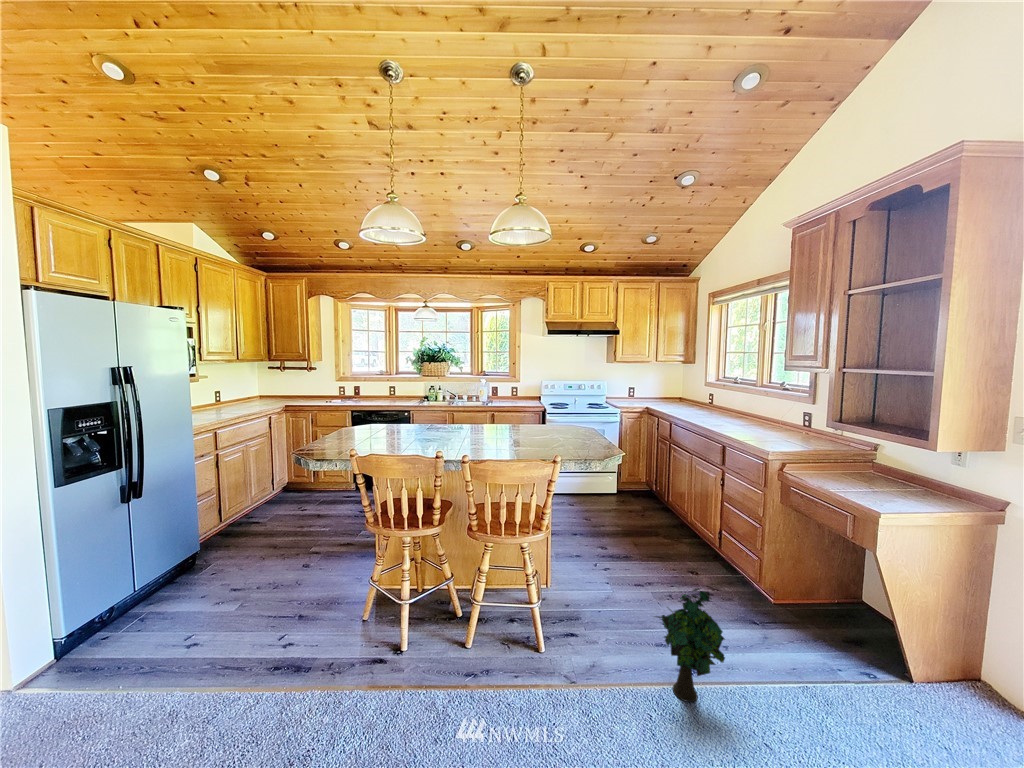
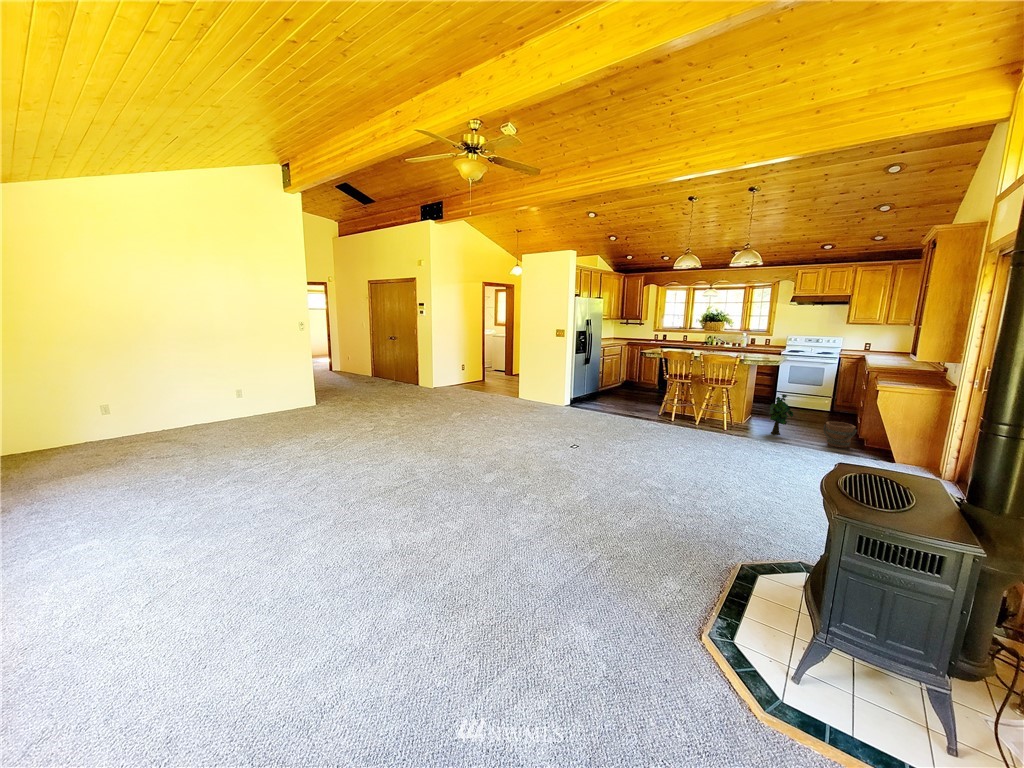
bucket: none [799,634,884,728] -> present [823,422,857,448]

